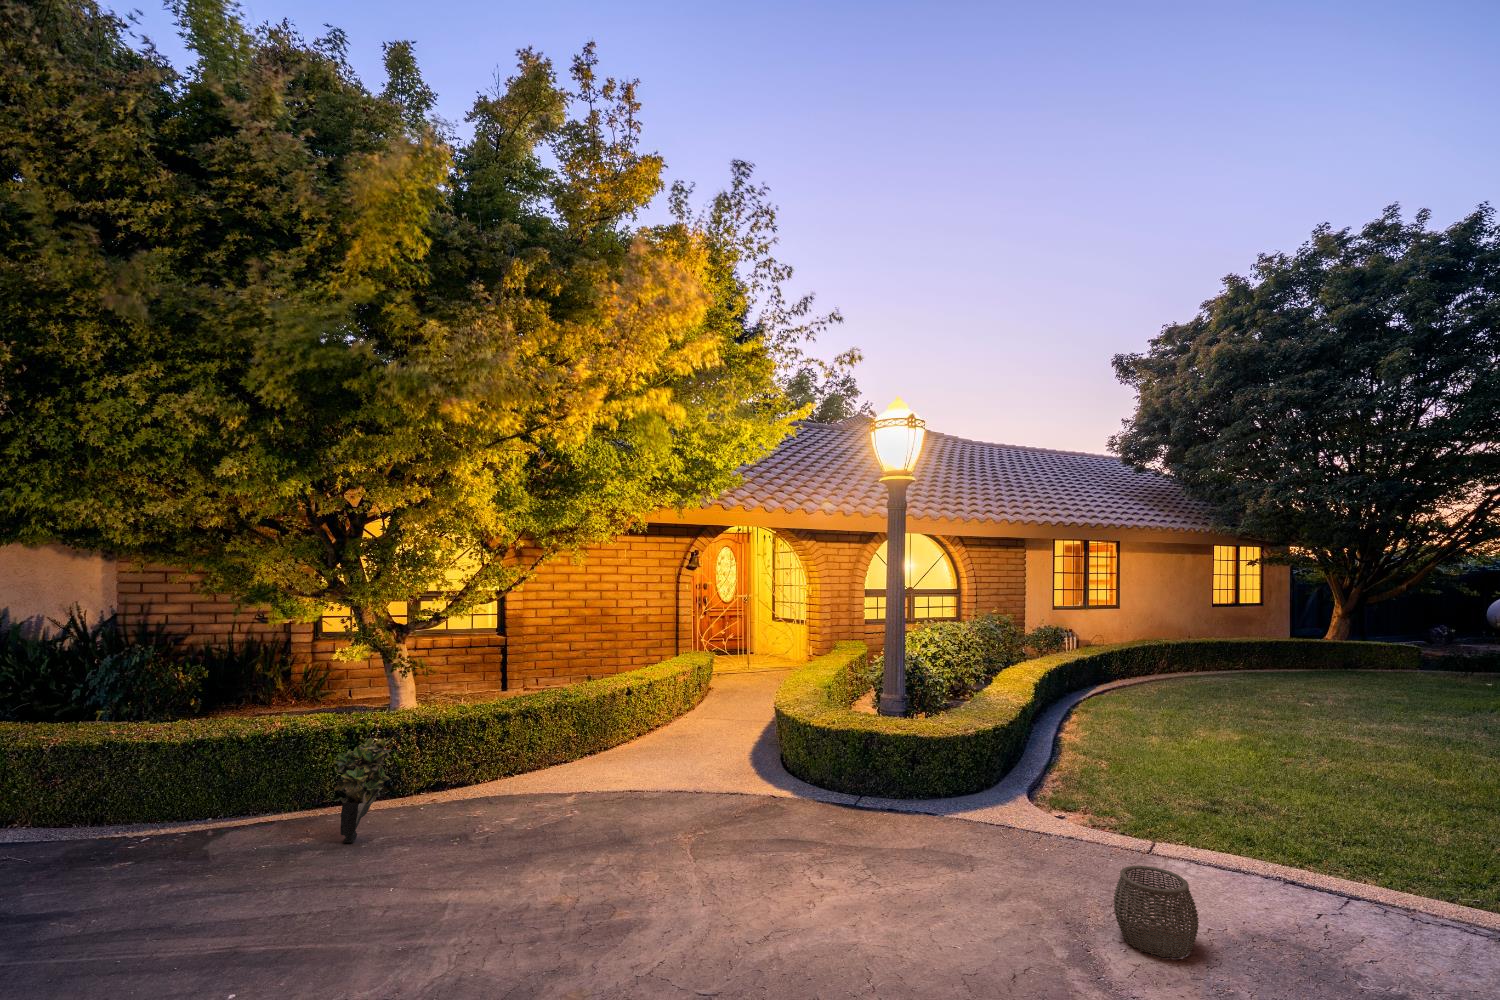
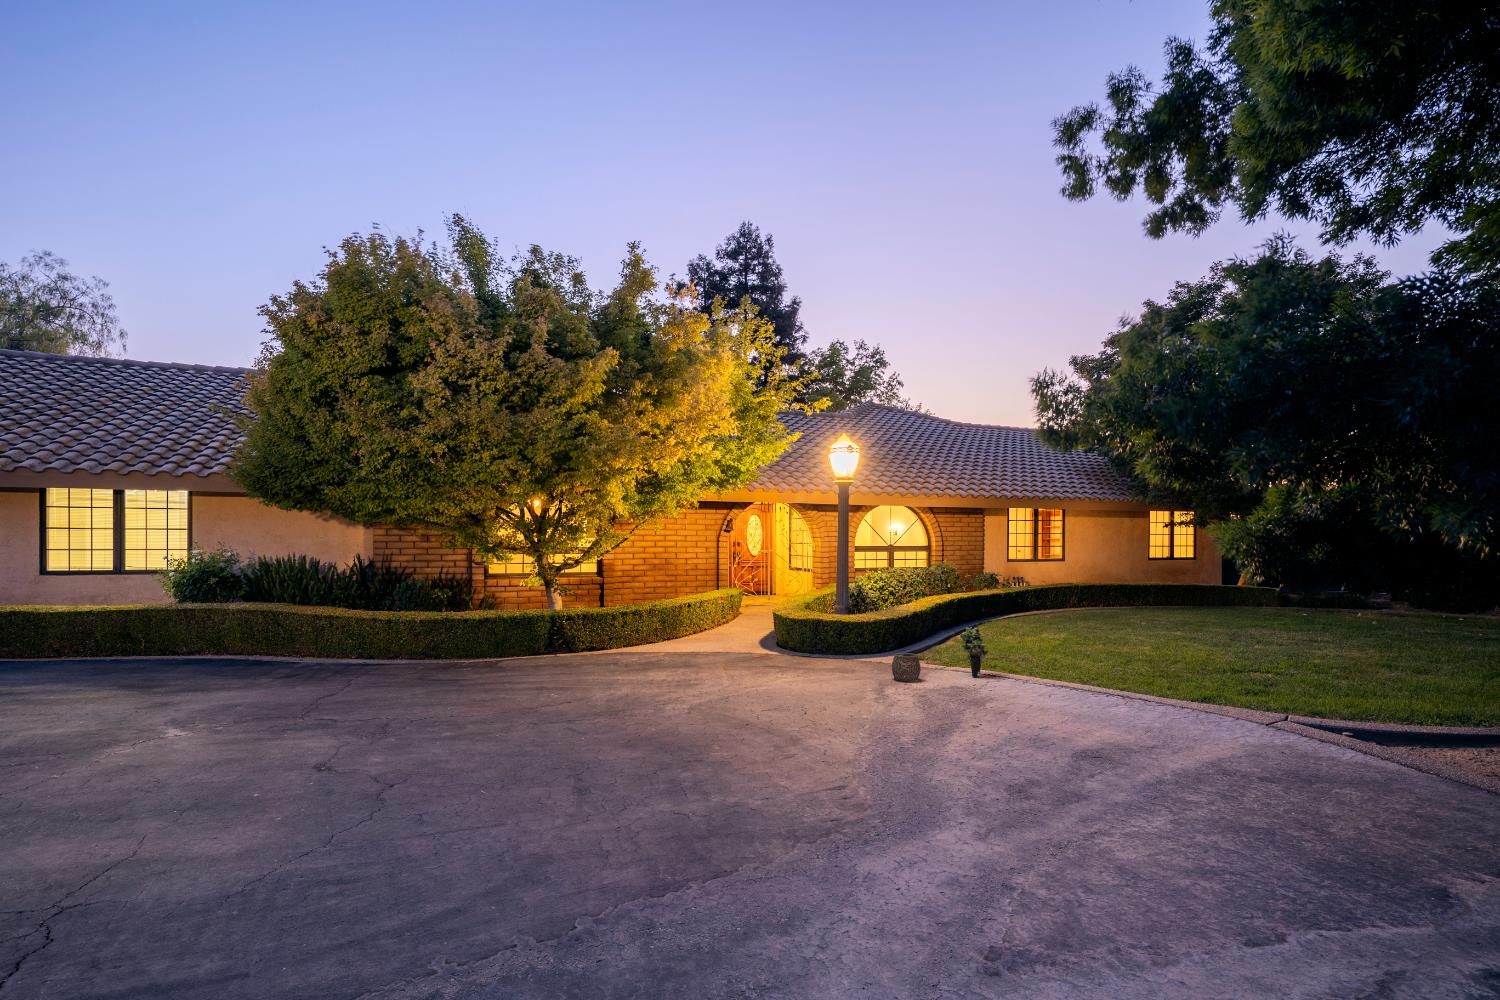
potted plant: present [333,738,391,843] -> present [960,627,988,677]

